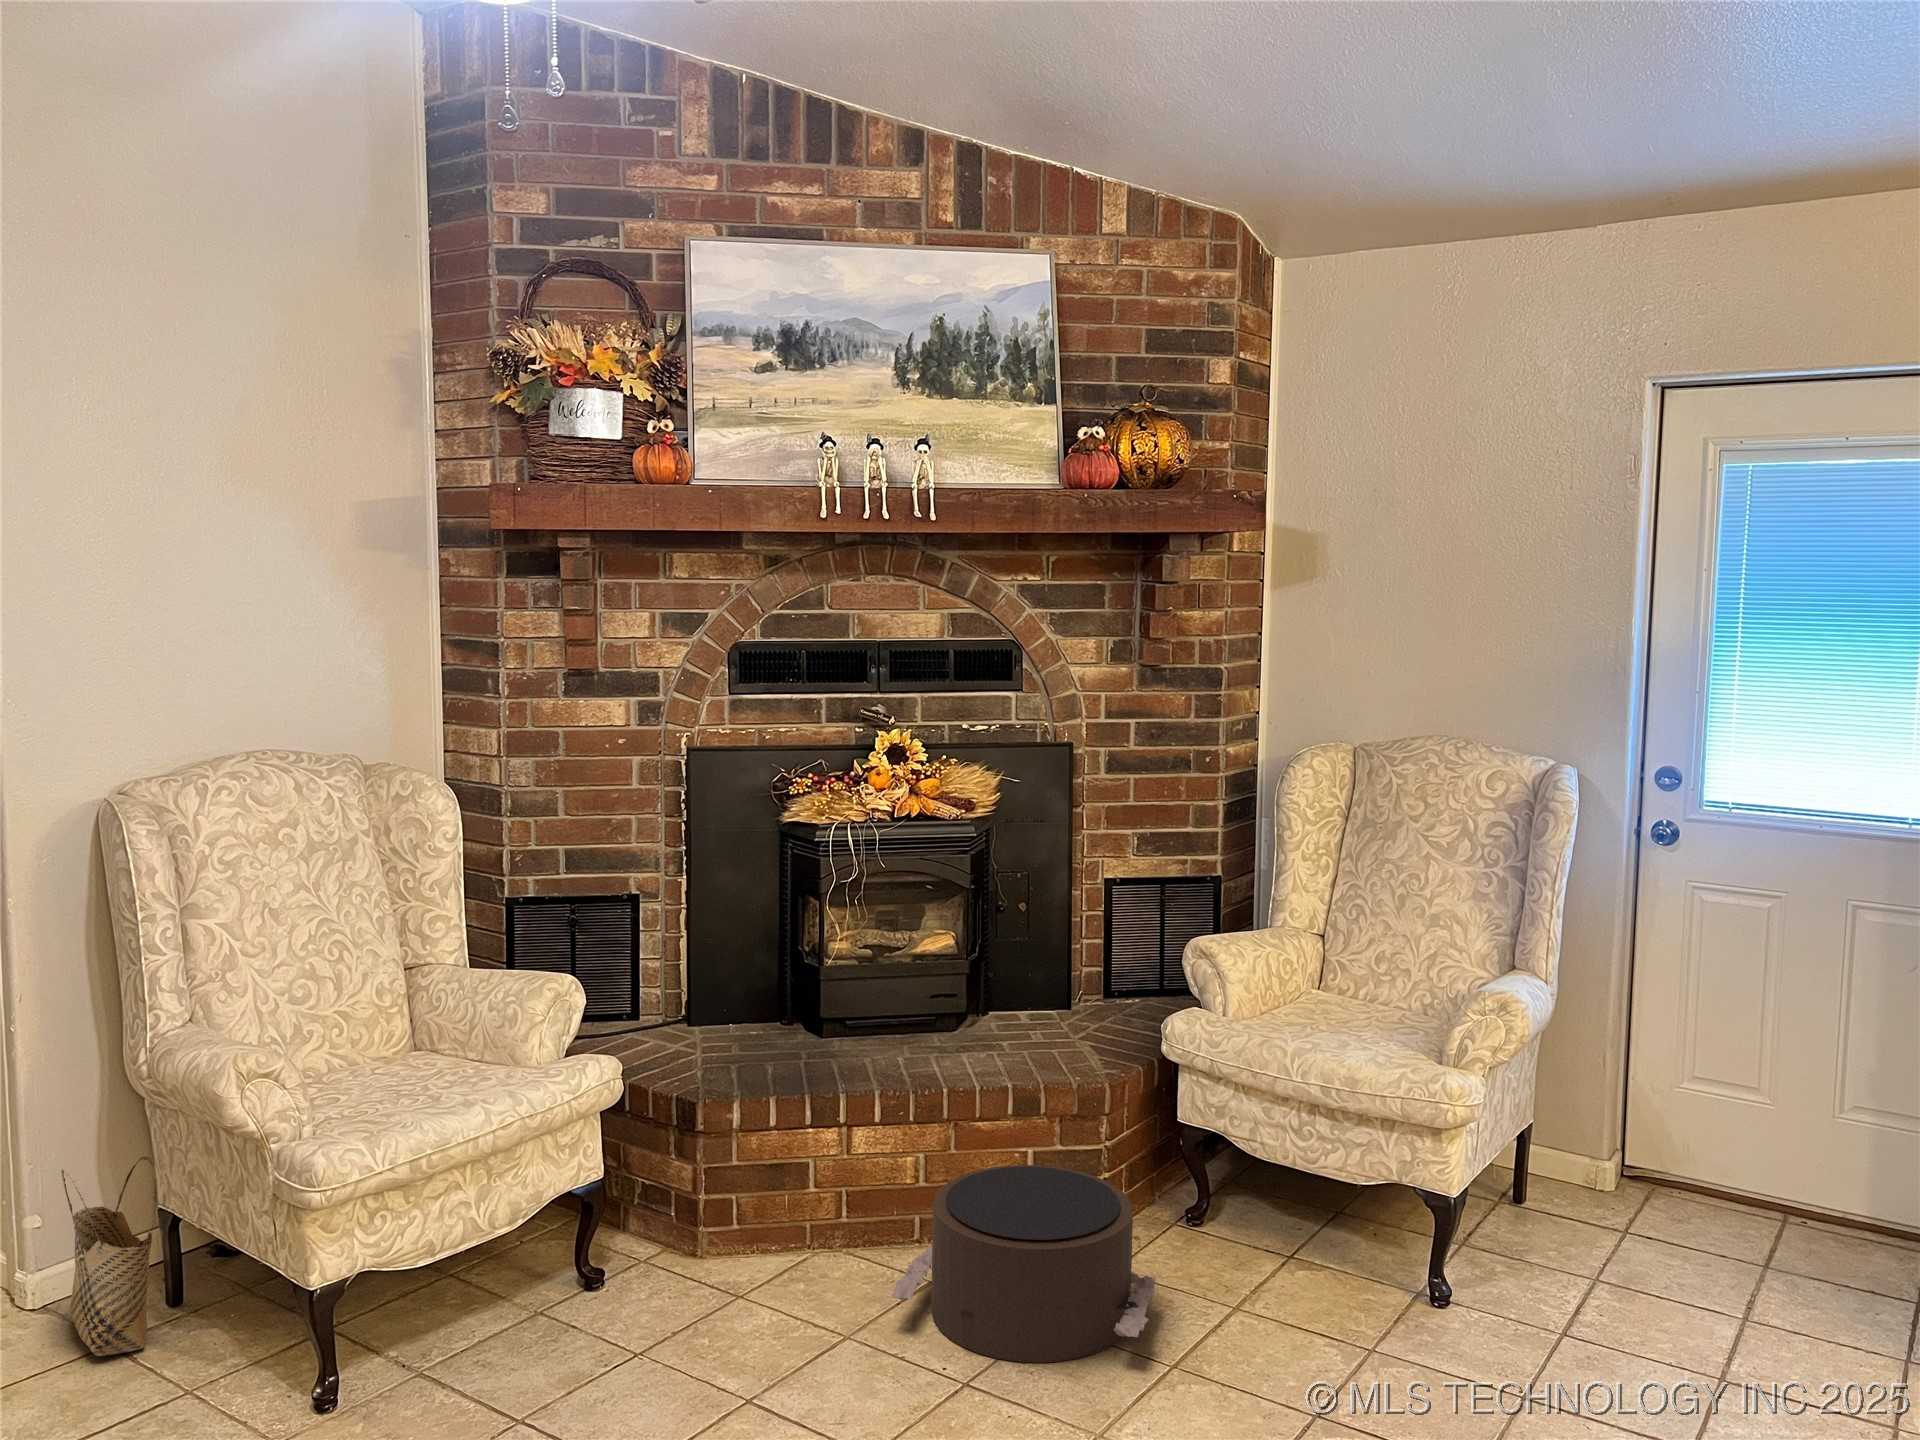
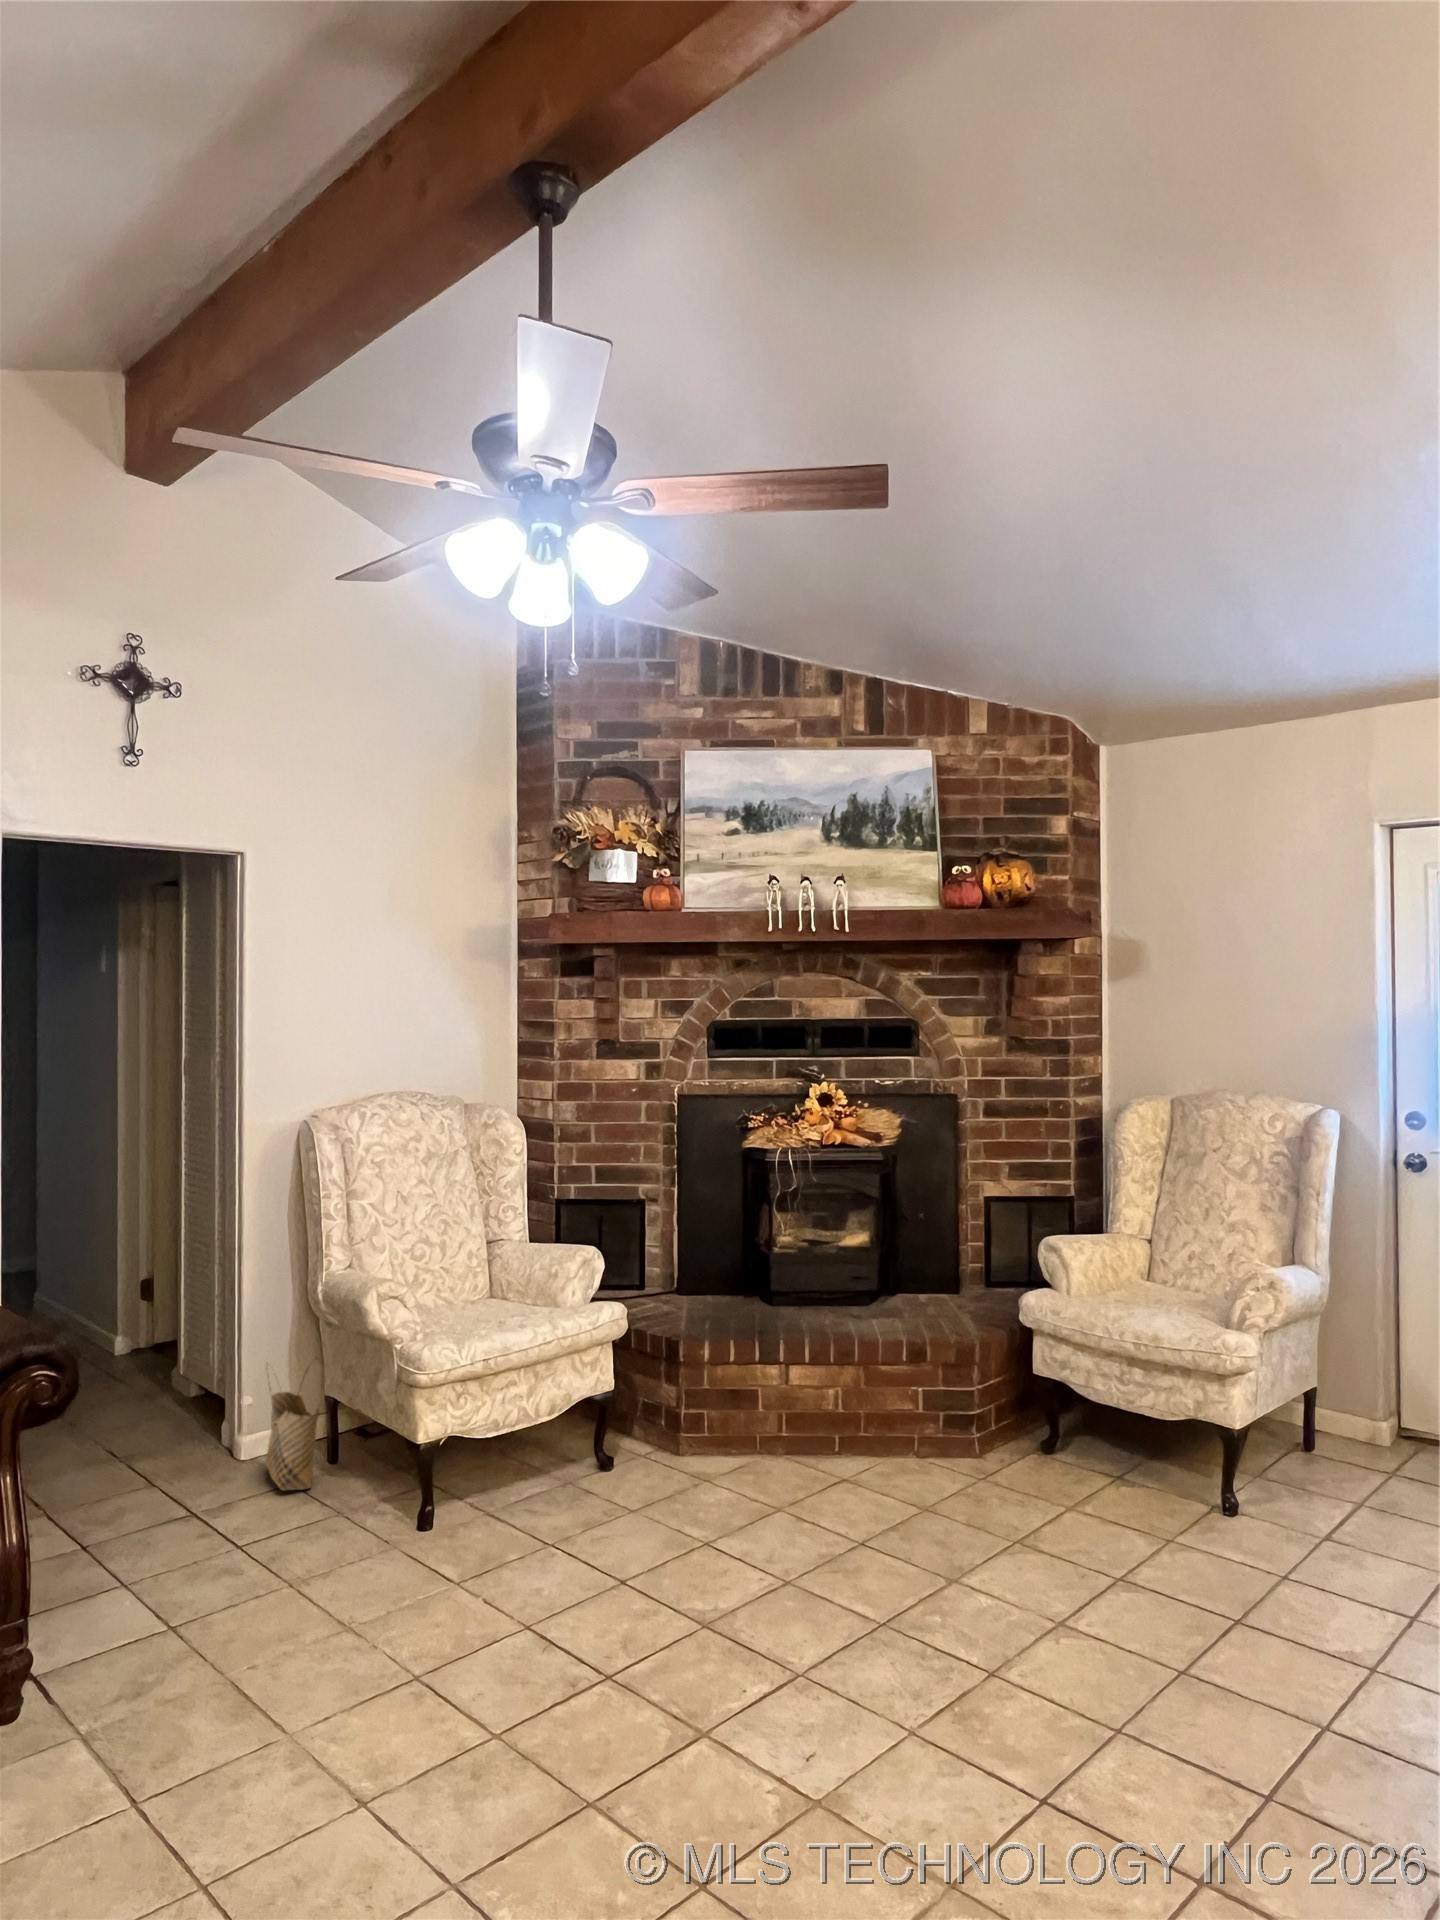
pouf: present [892,1165,1156,1363] -> none [812,1397,1010,1538]

